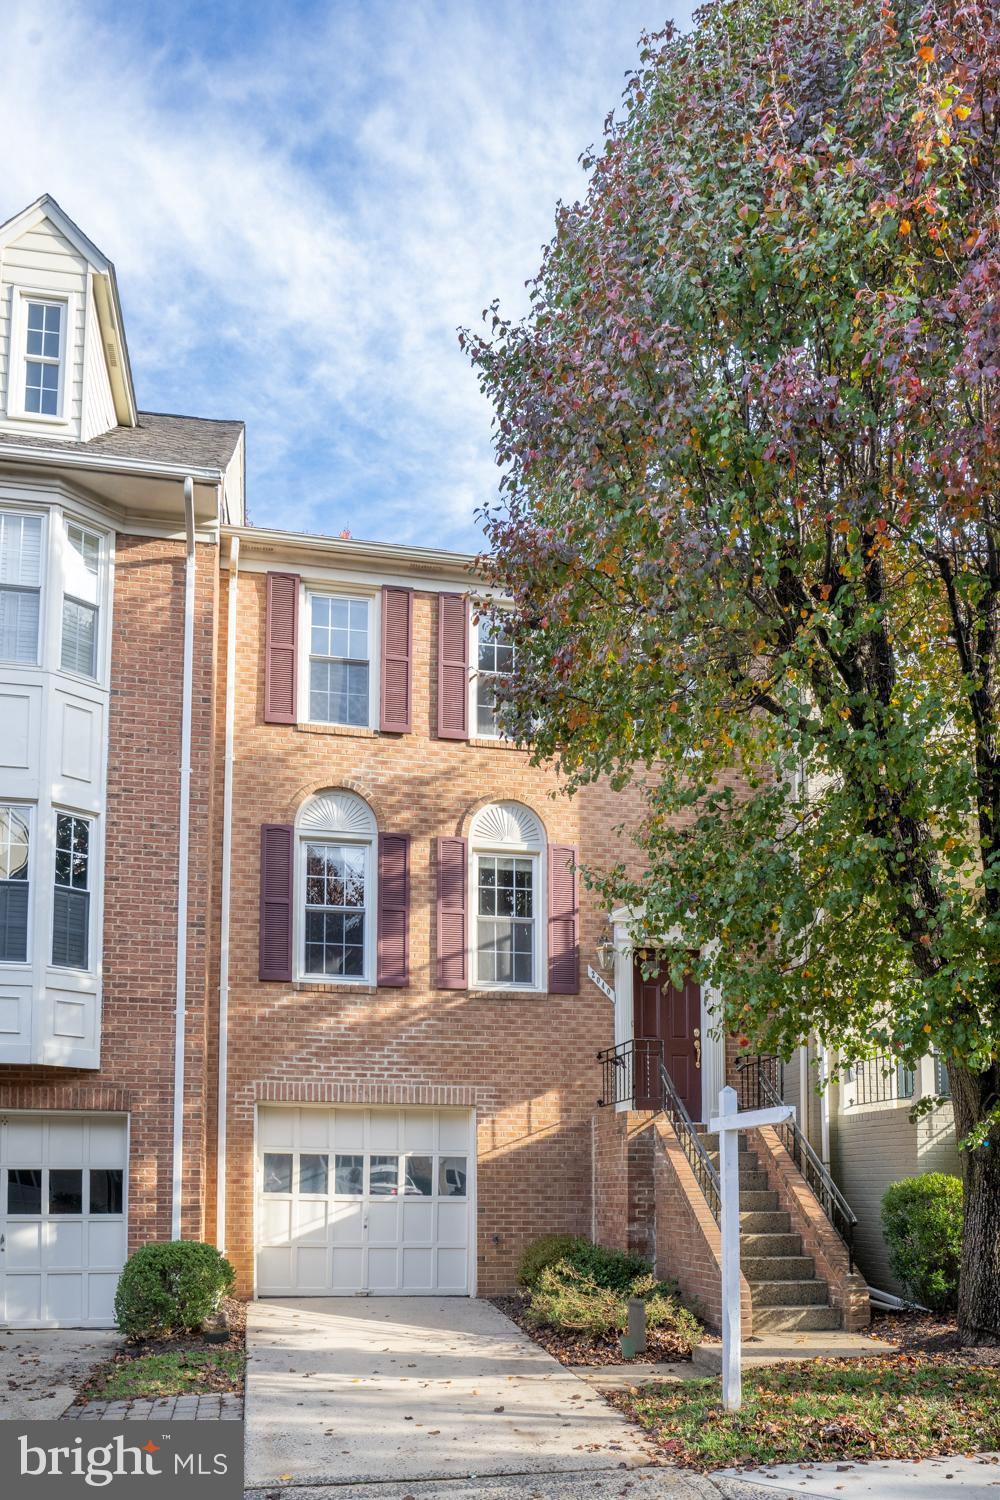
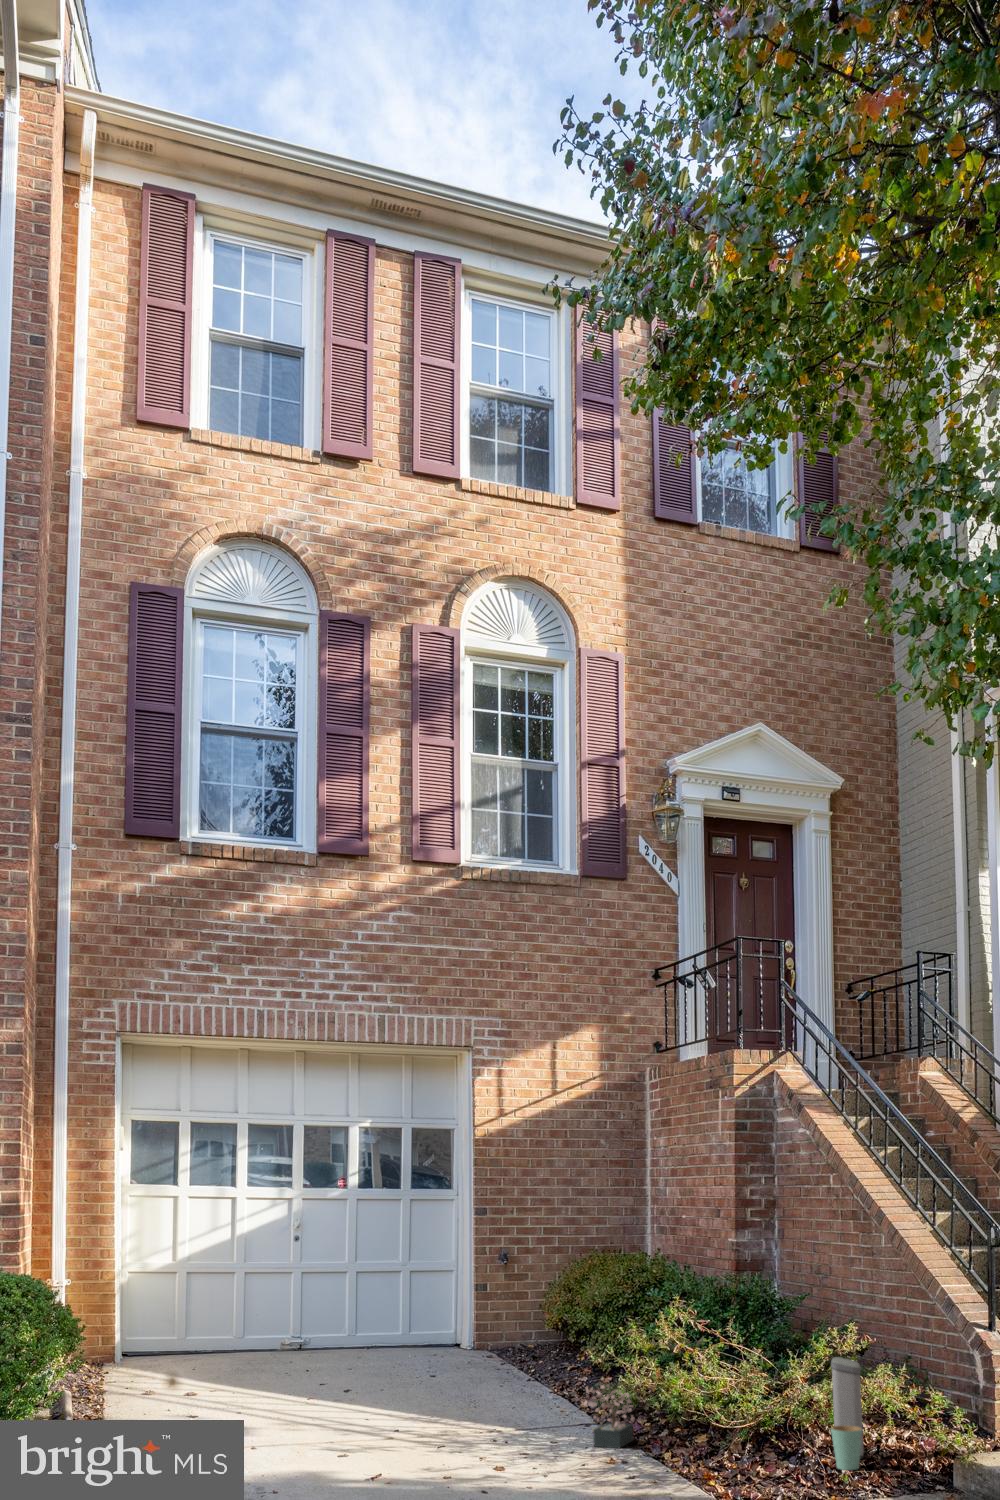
decorative plant: present [201,1309,230,1343] -> present [584,1385,634,1448]

